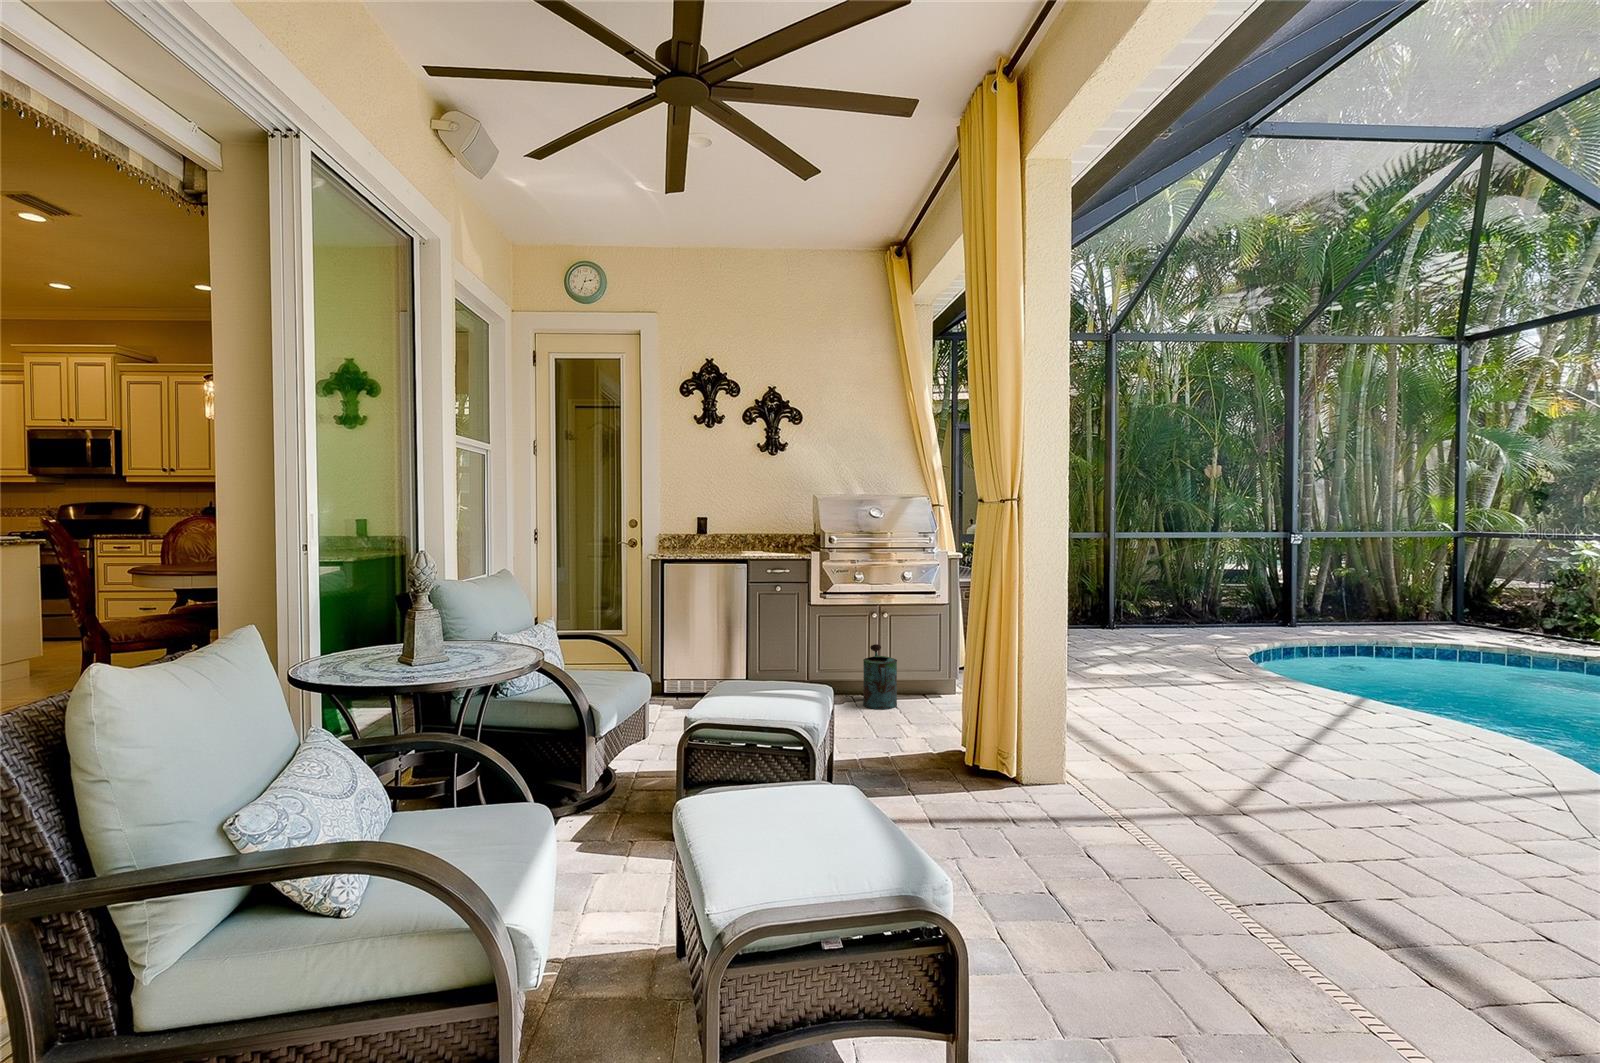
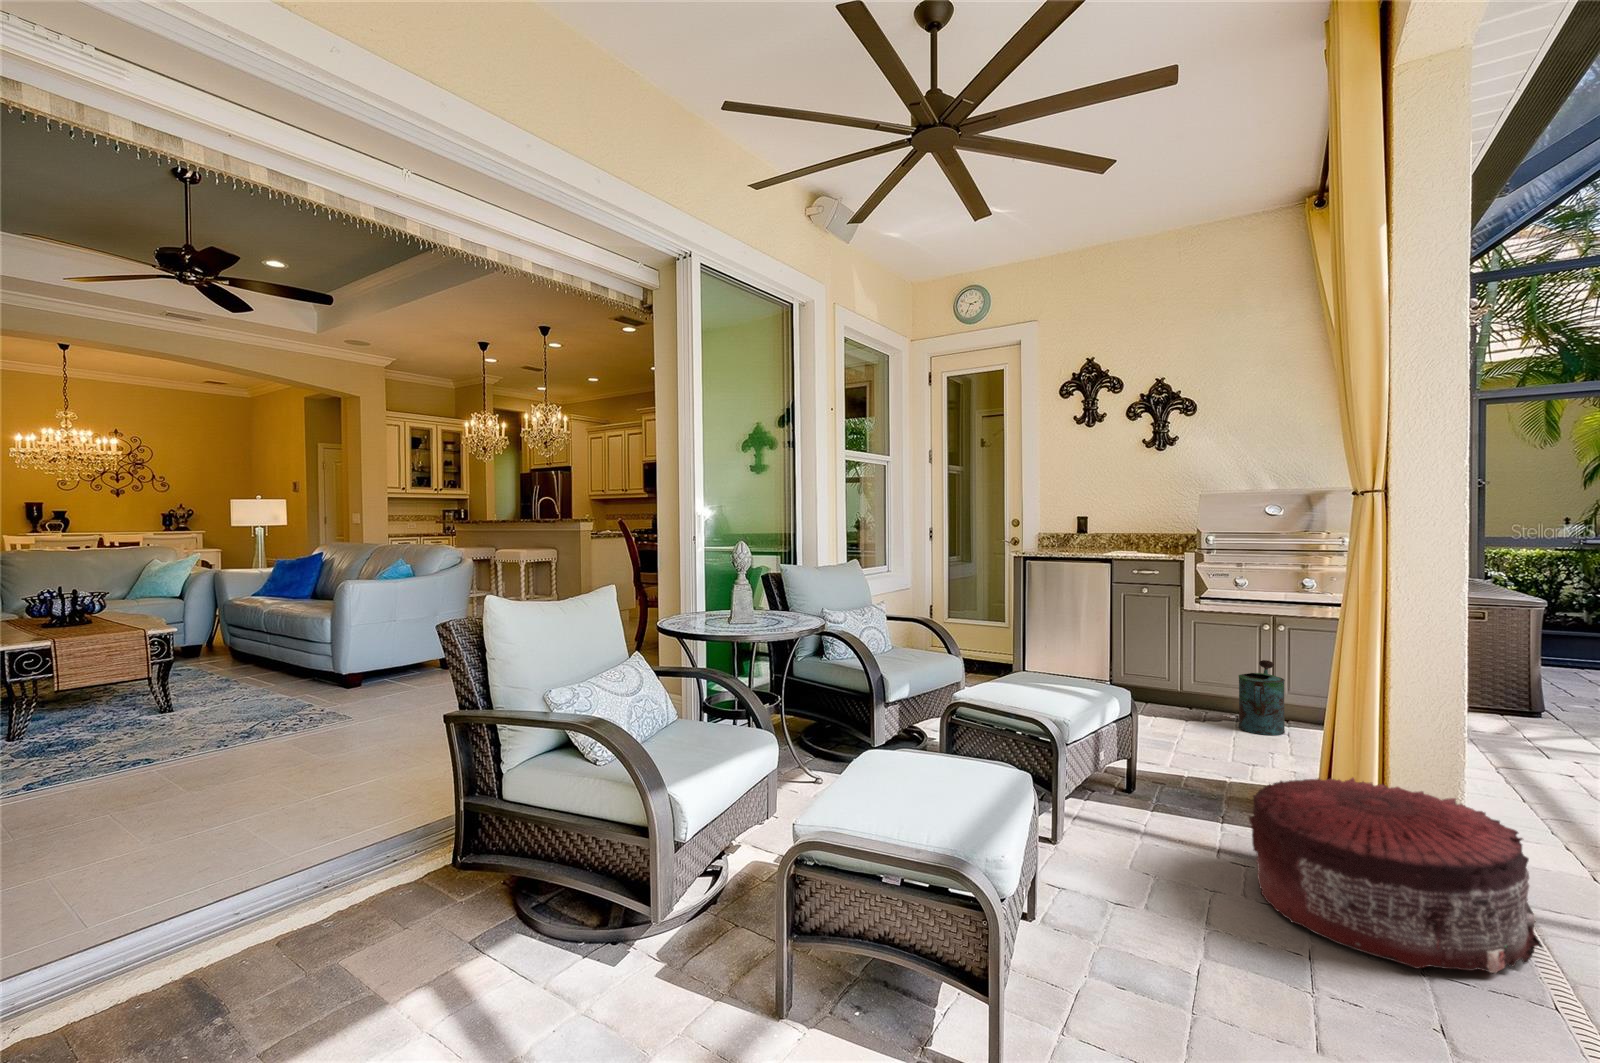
pouf: none [973,733,1155,873] -> present [1249,778,1542,973]

